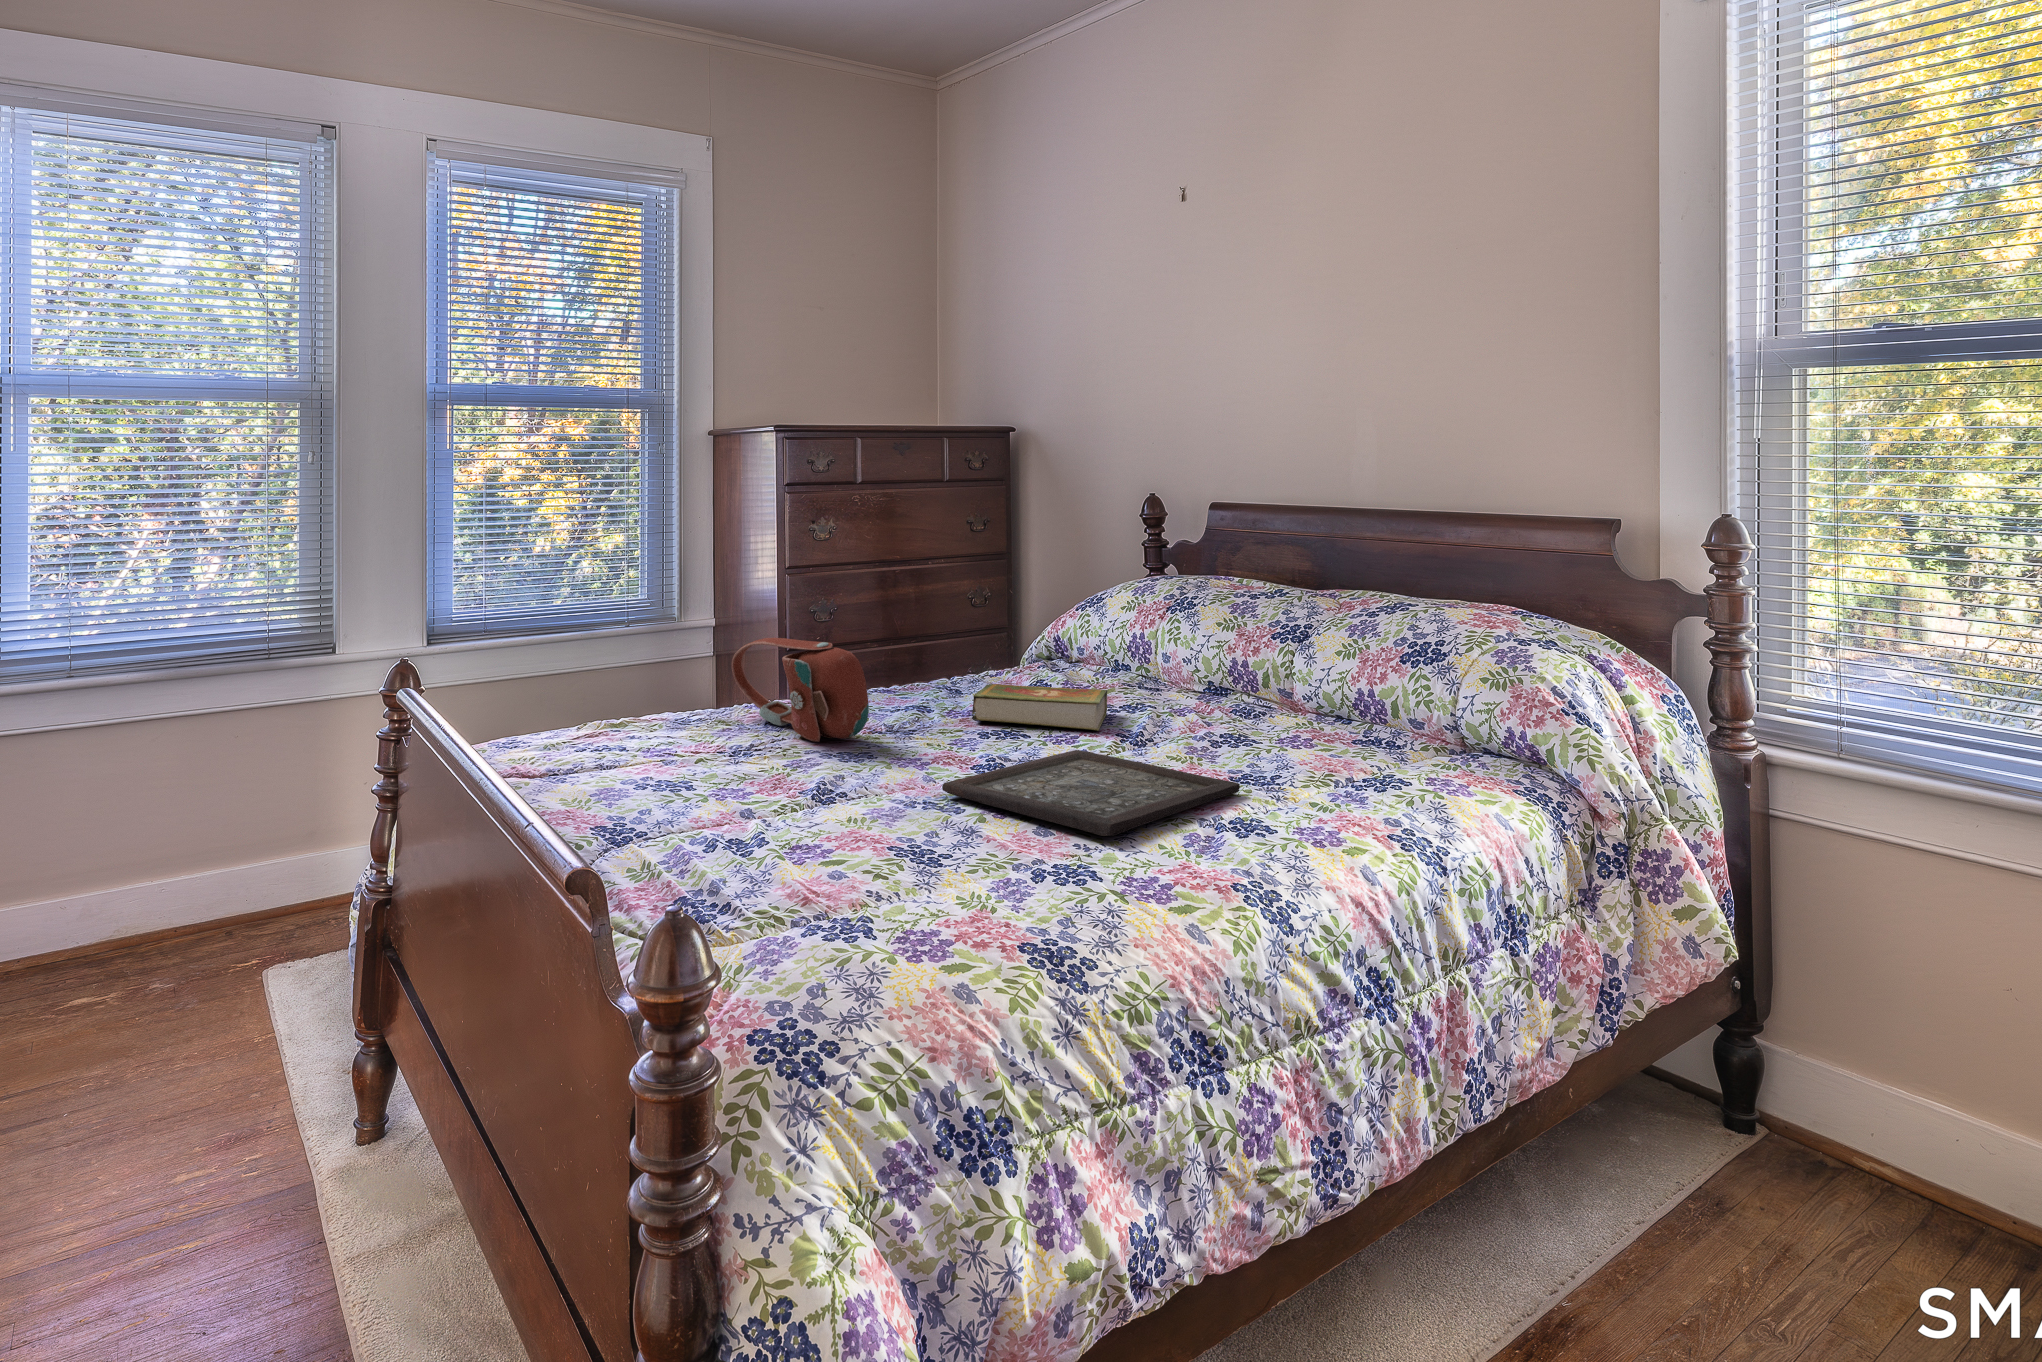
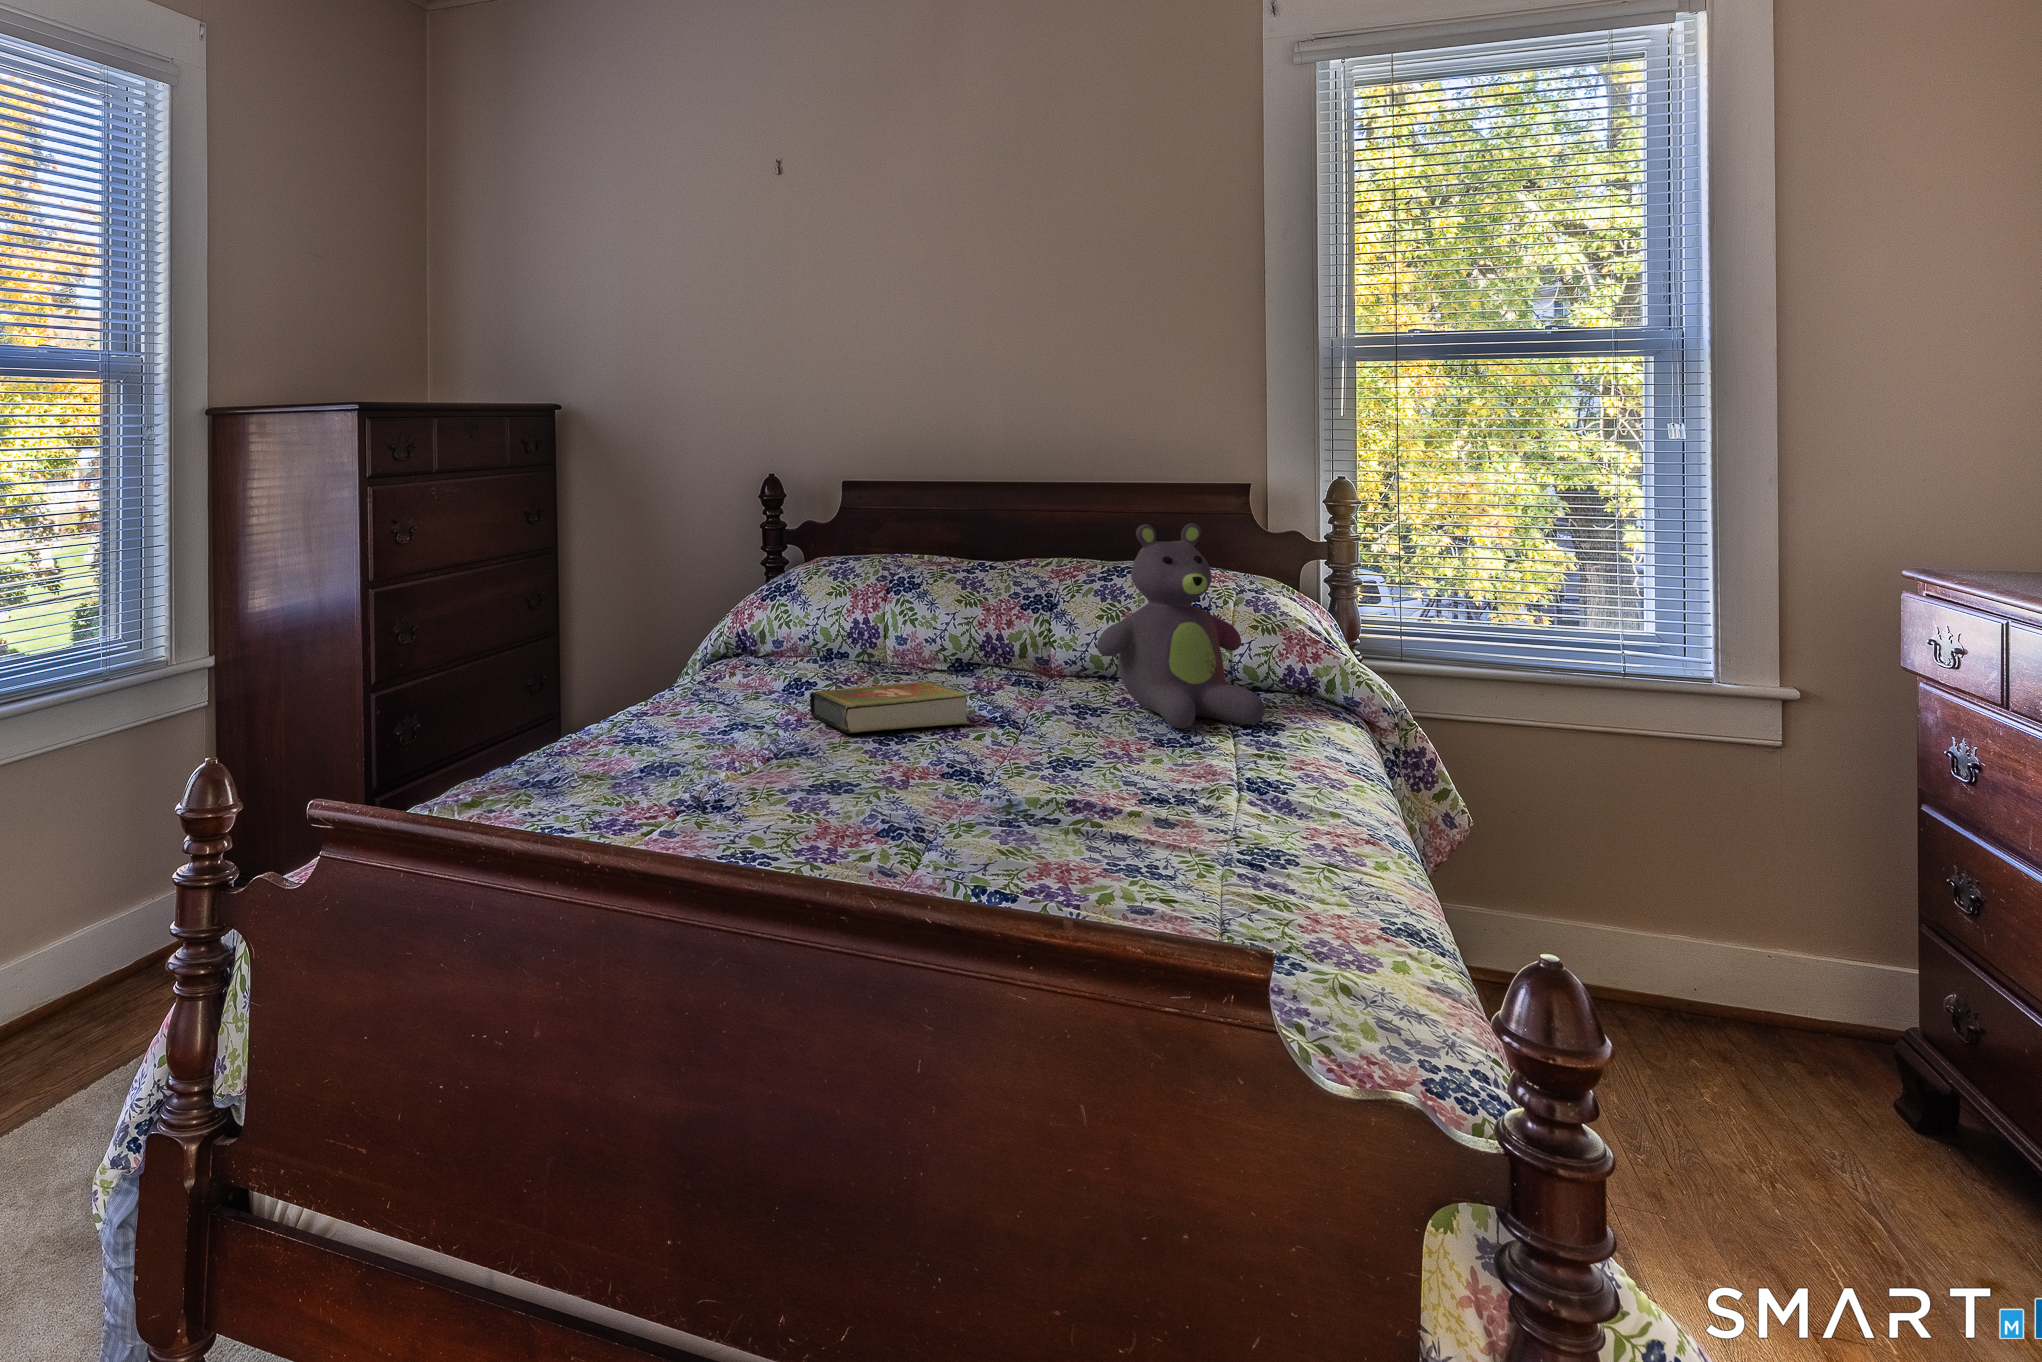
stuffed bear: none [1242,553,1415,773] -> present [1097,523,1265,729]
handbag: present [732,638,869,742] -> none [589,669,812,789]
tray: present [942,750,1240,836] -> none [1017,747,1265,829]

